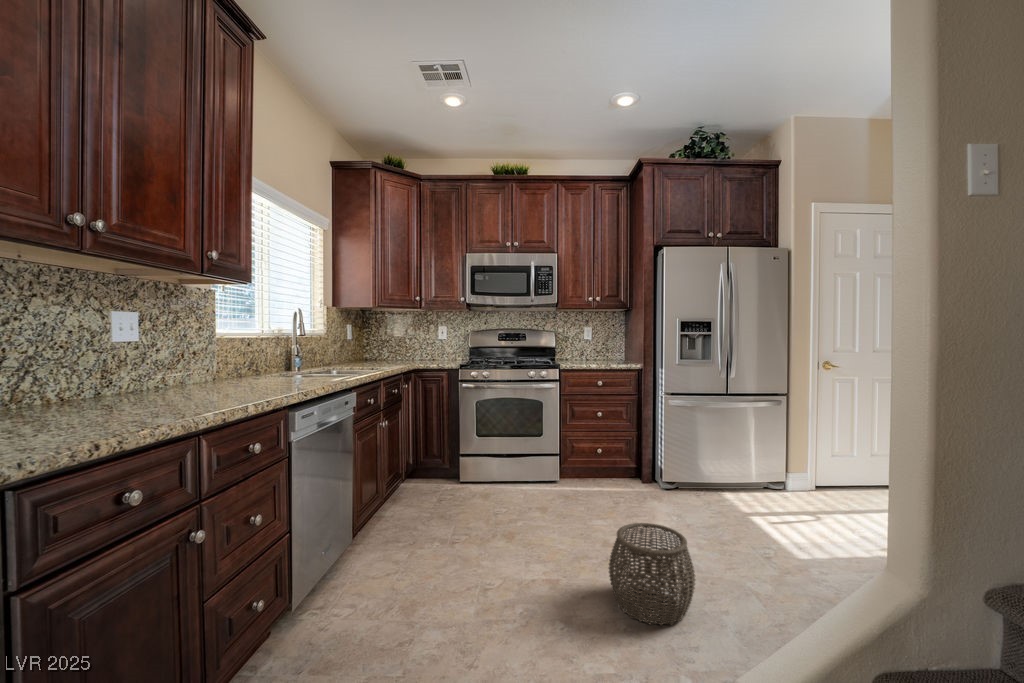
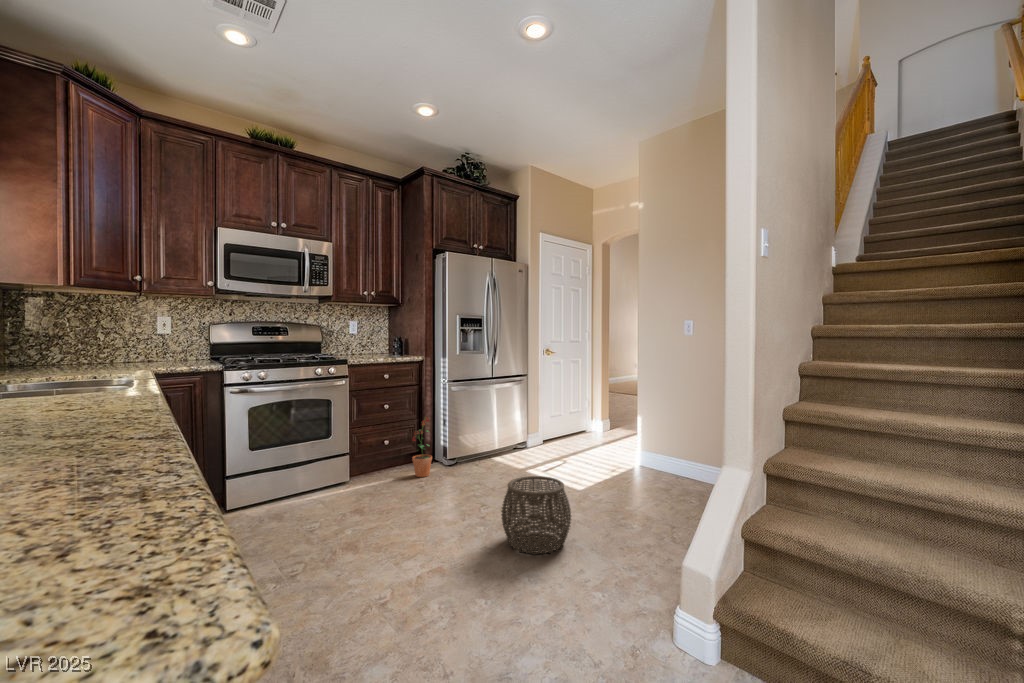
potted plant: none [619,429,644,492] -> present [412,417,432,477]

